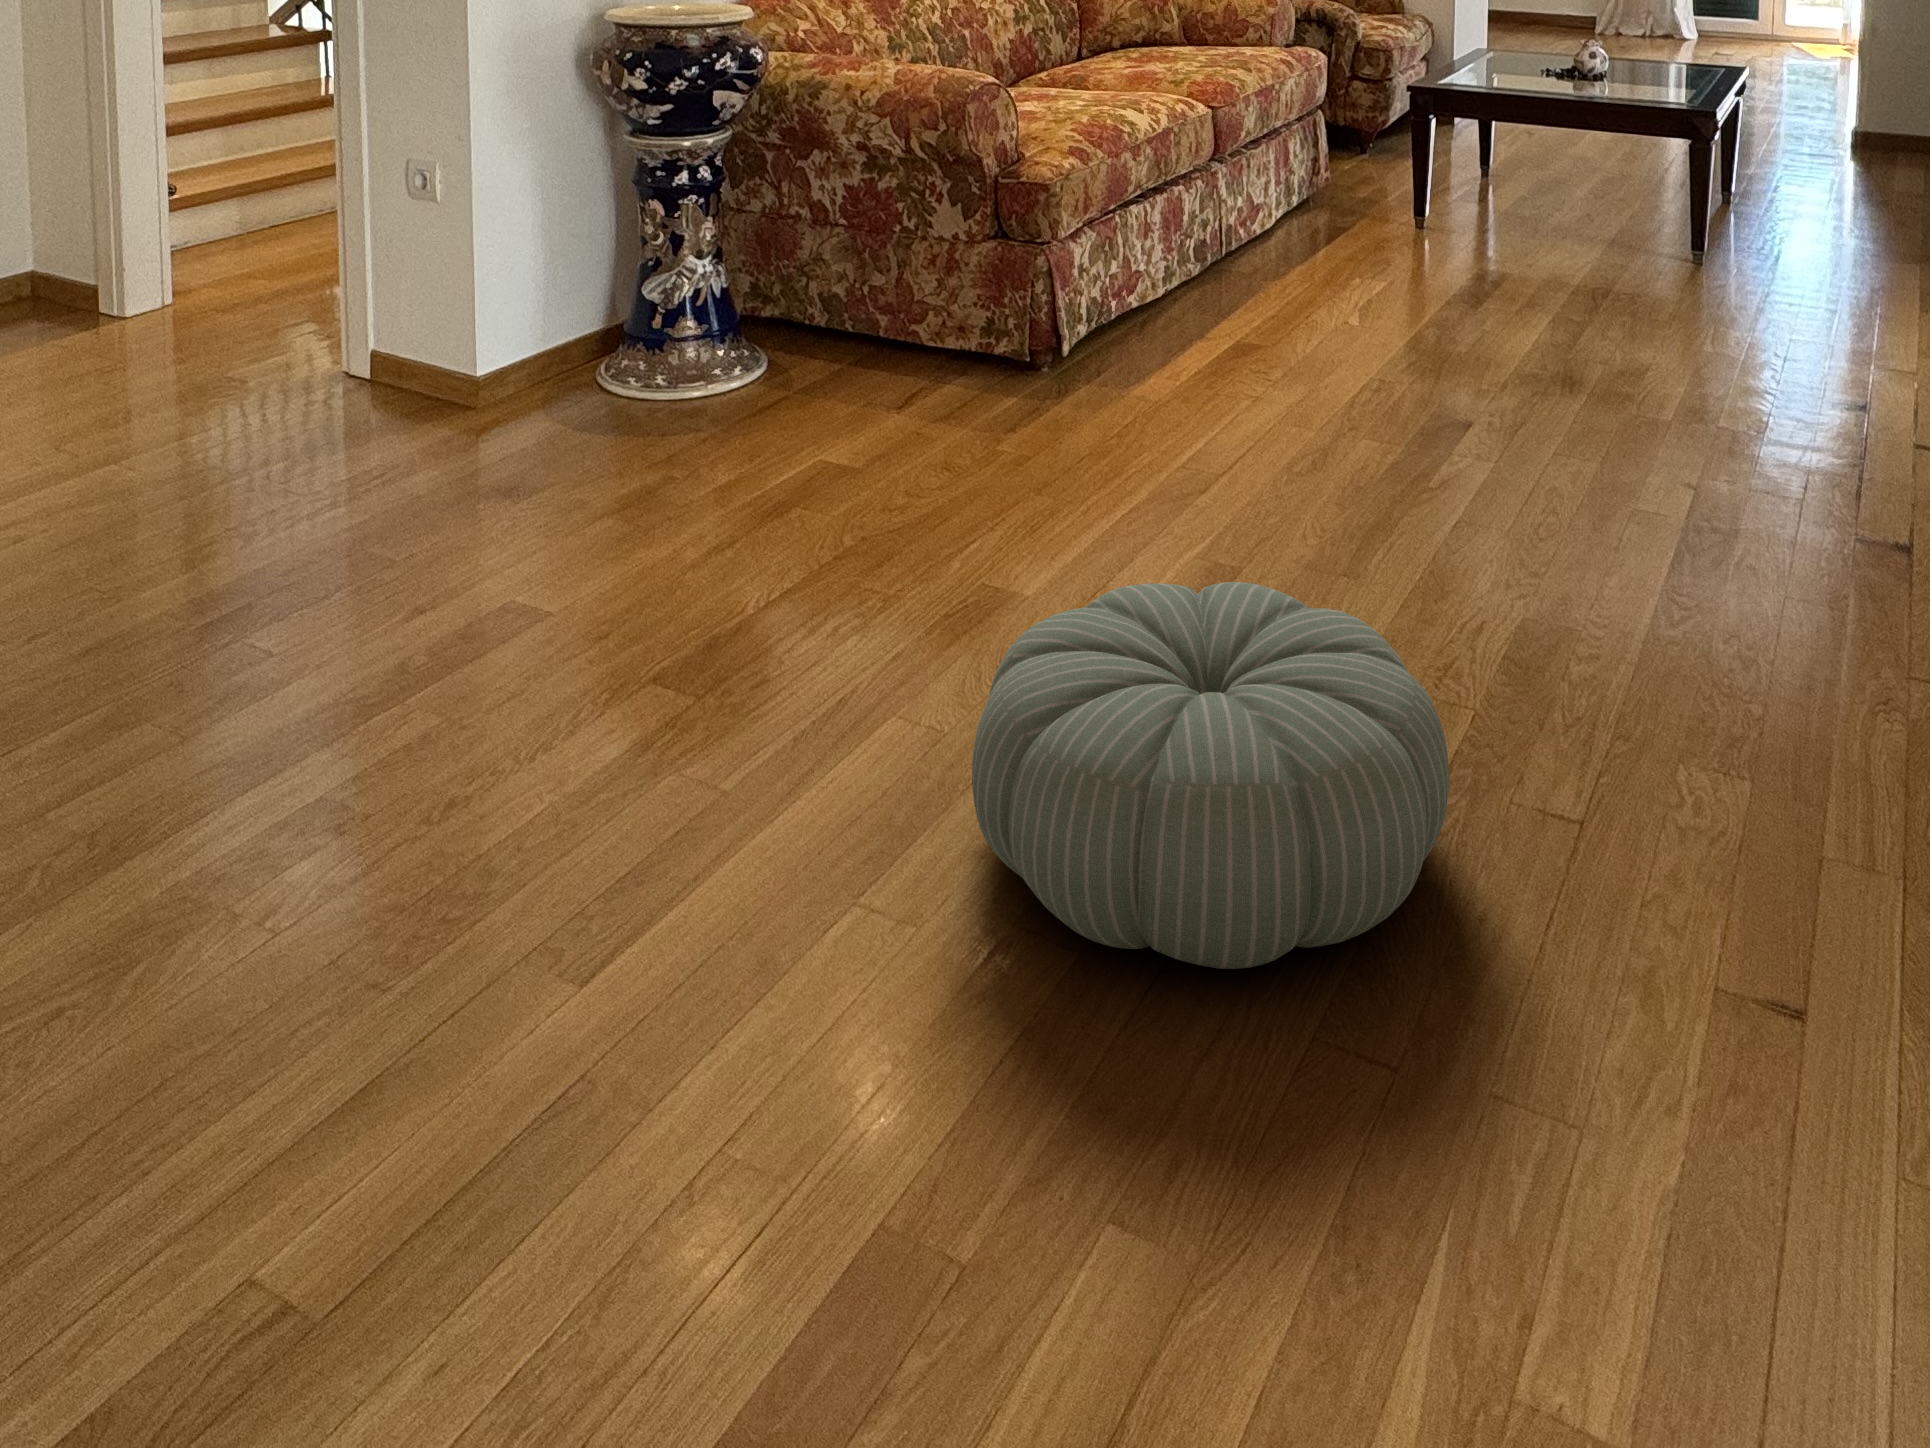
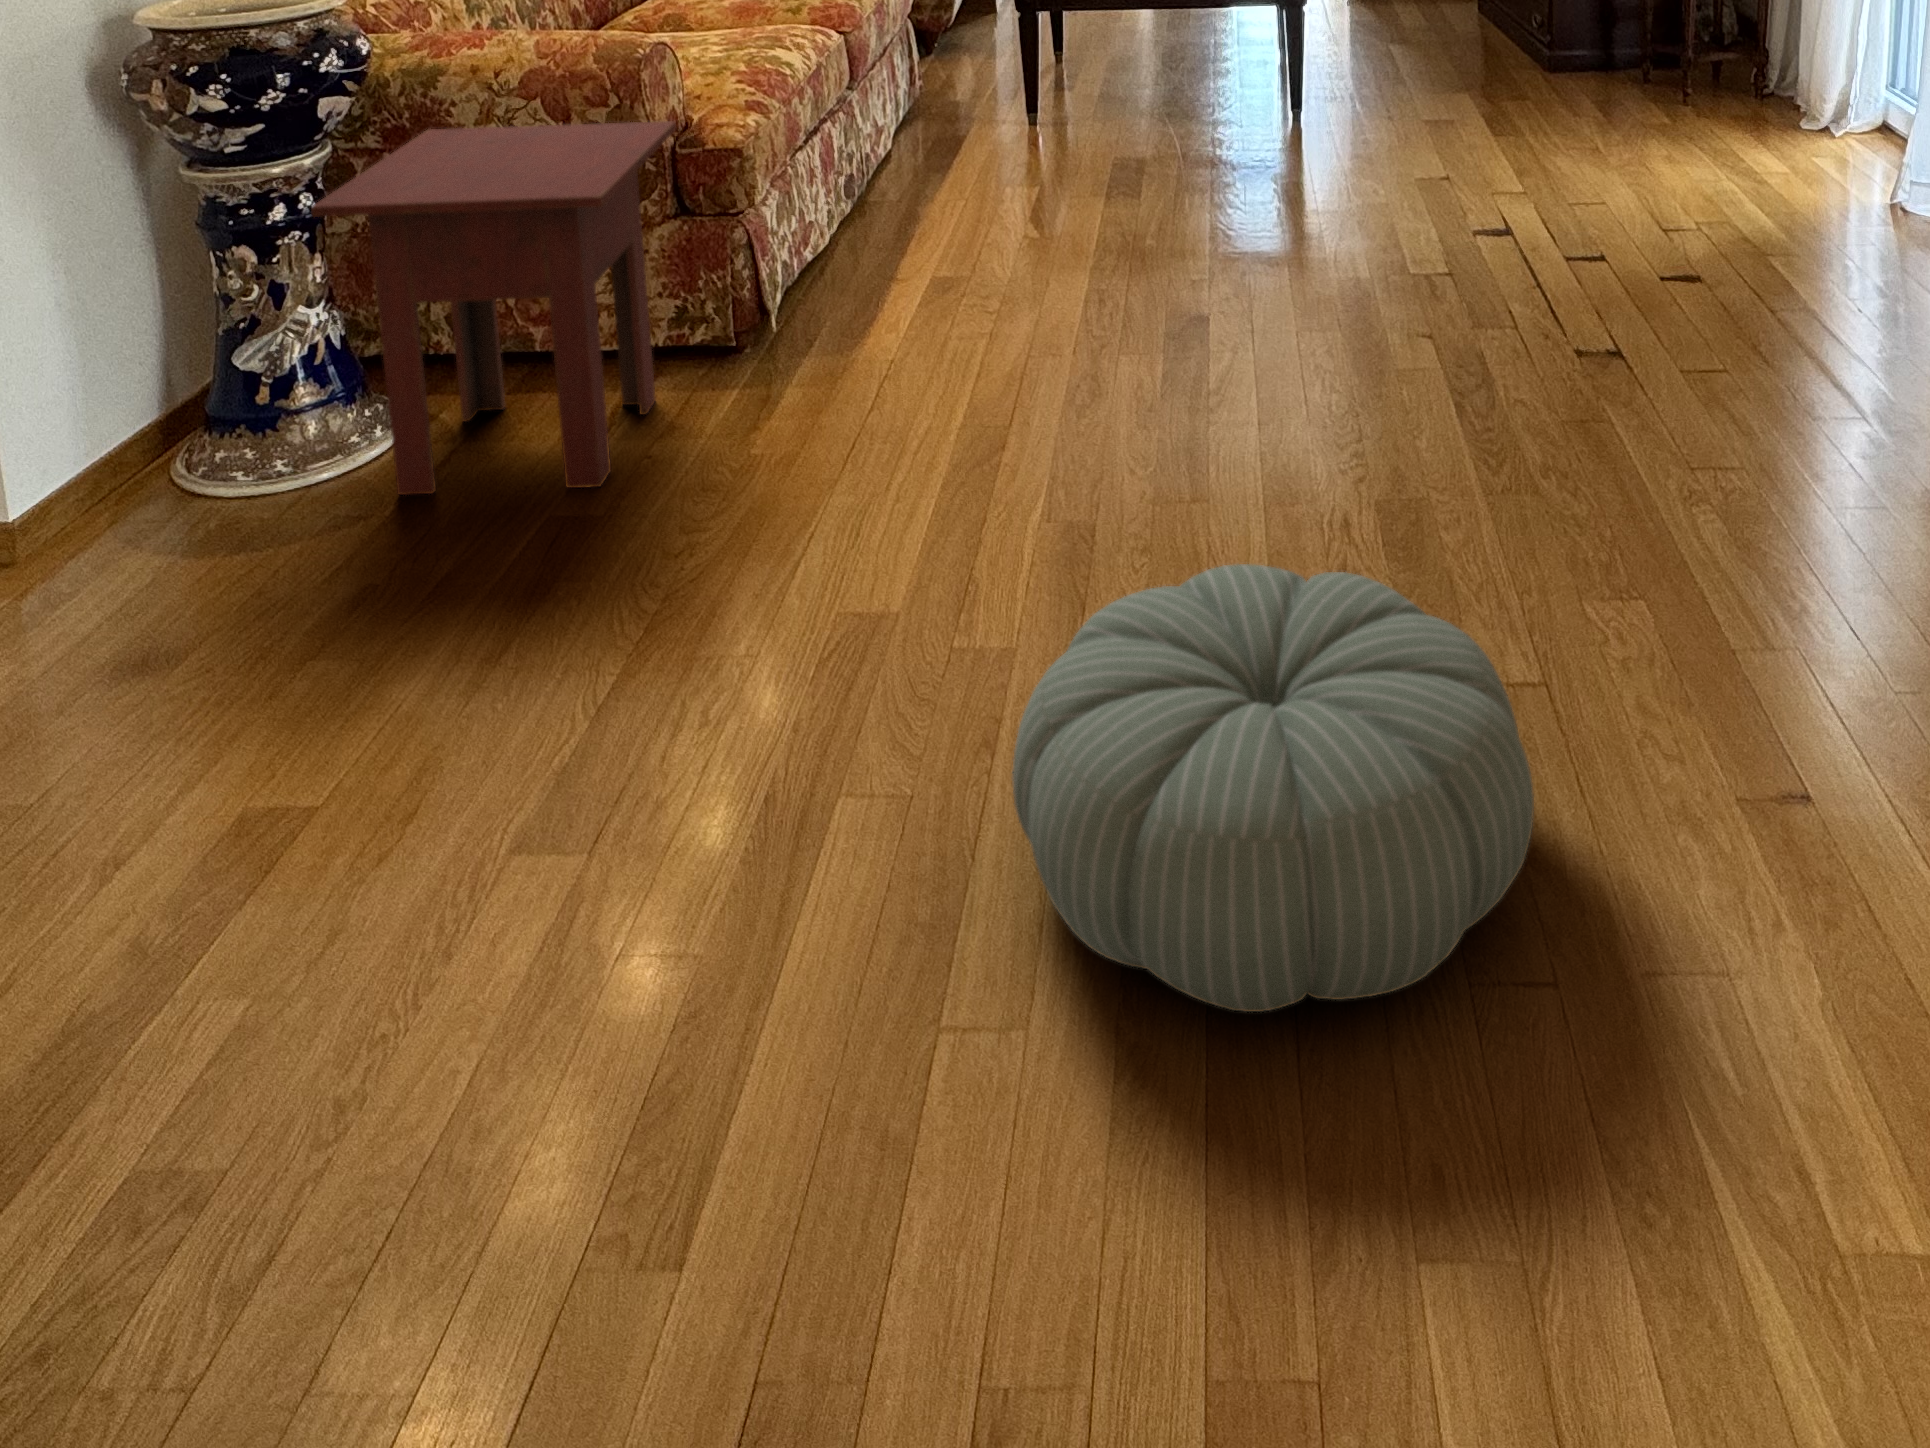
side table: none [686,133,991,444] -> present [311,121,676,495]

